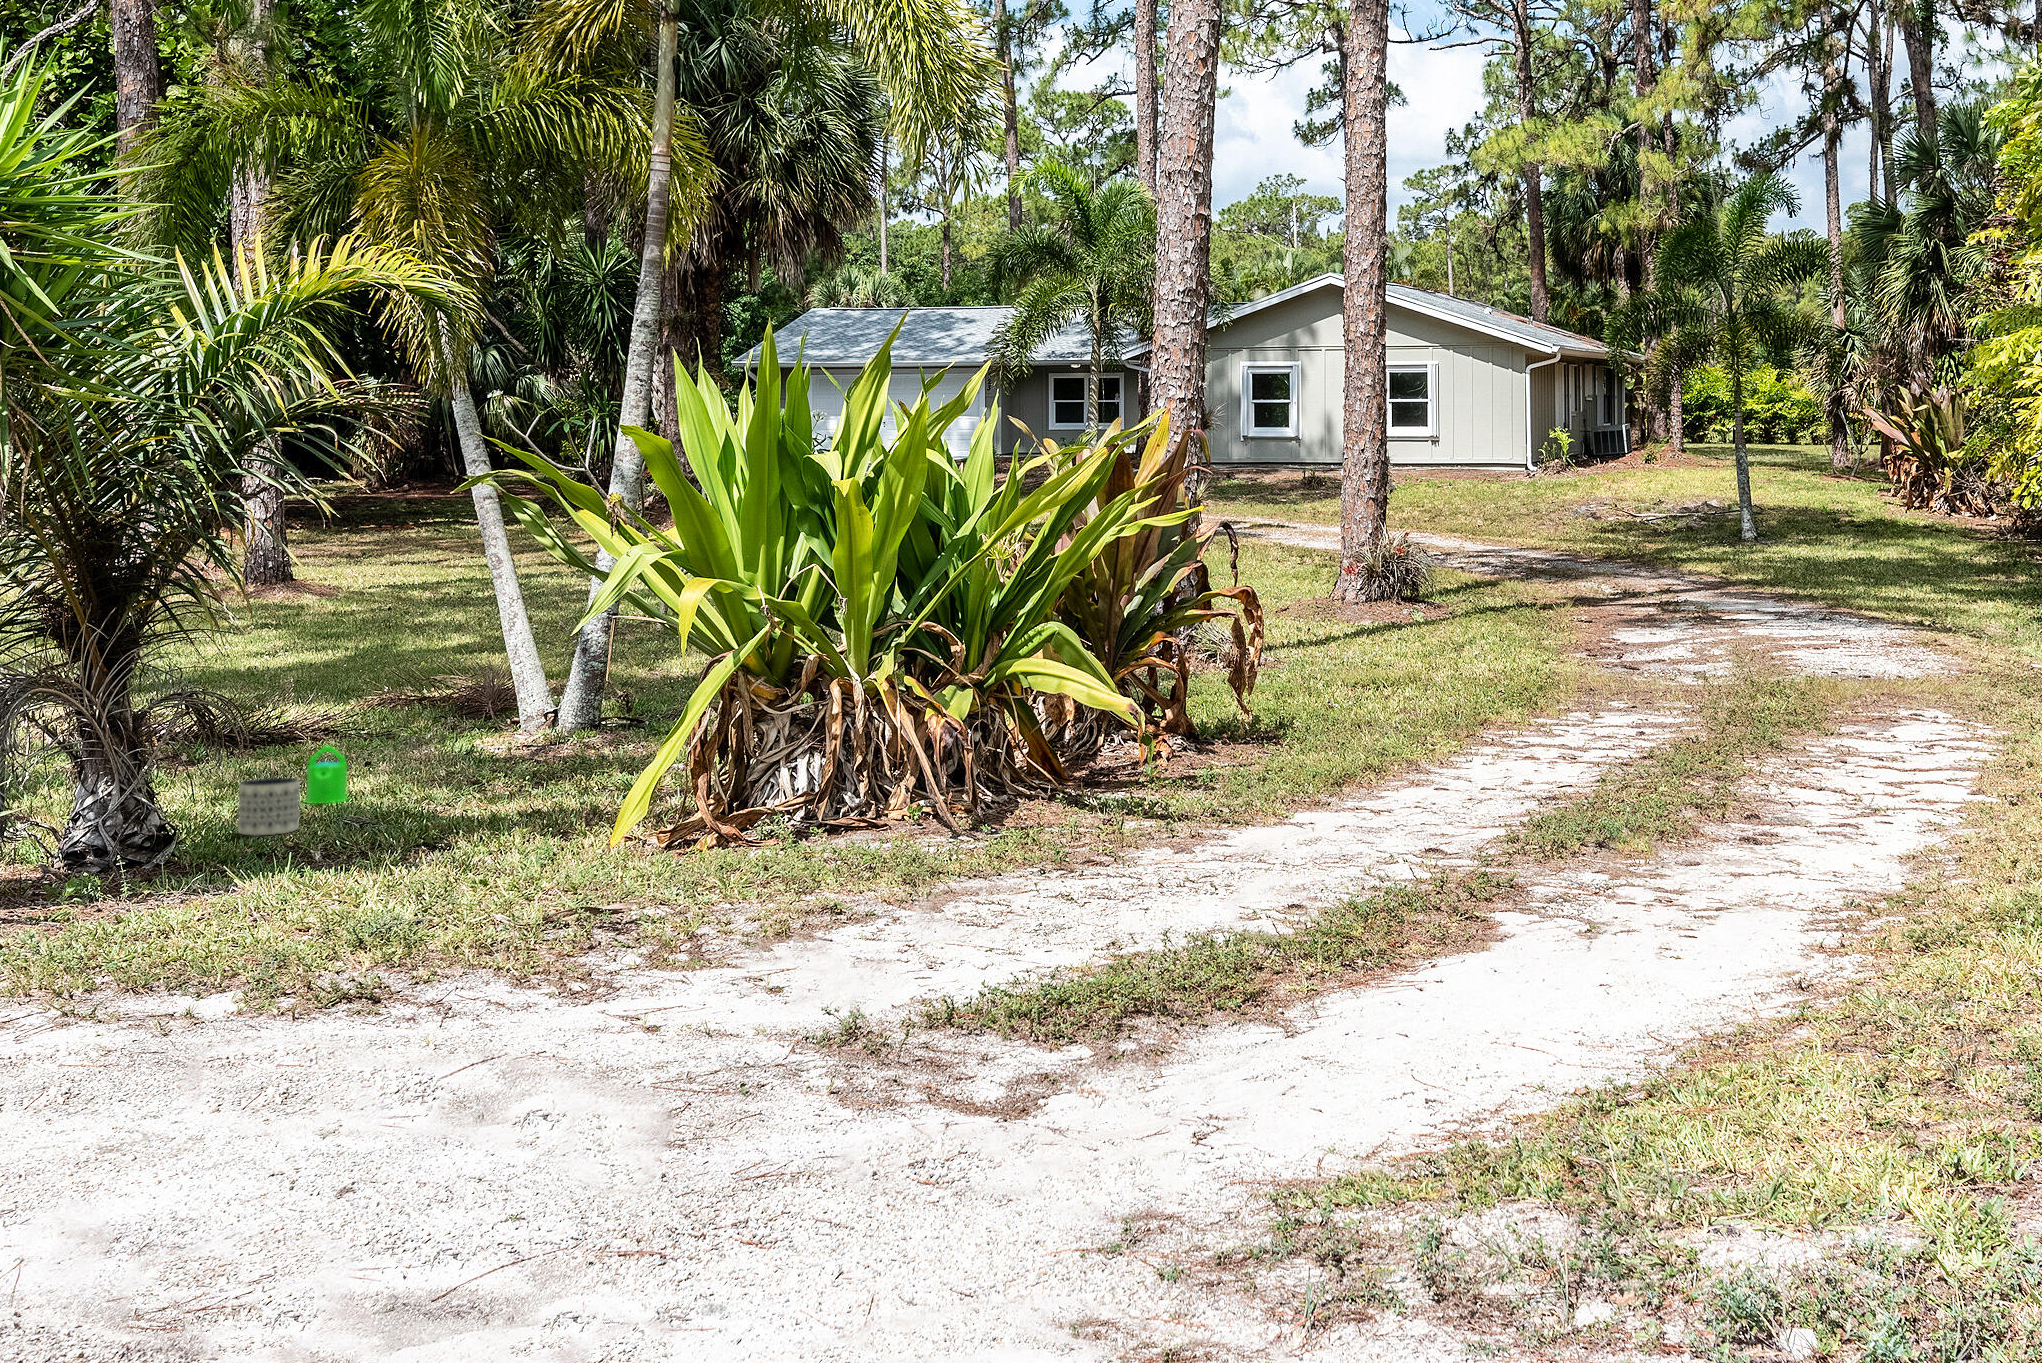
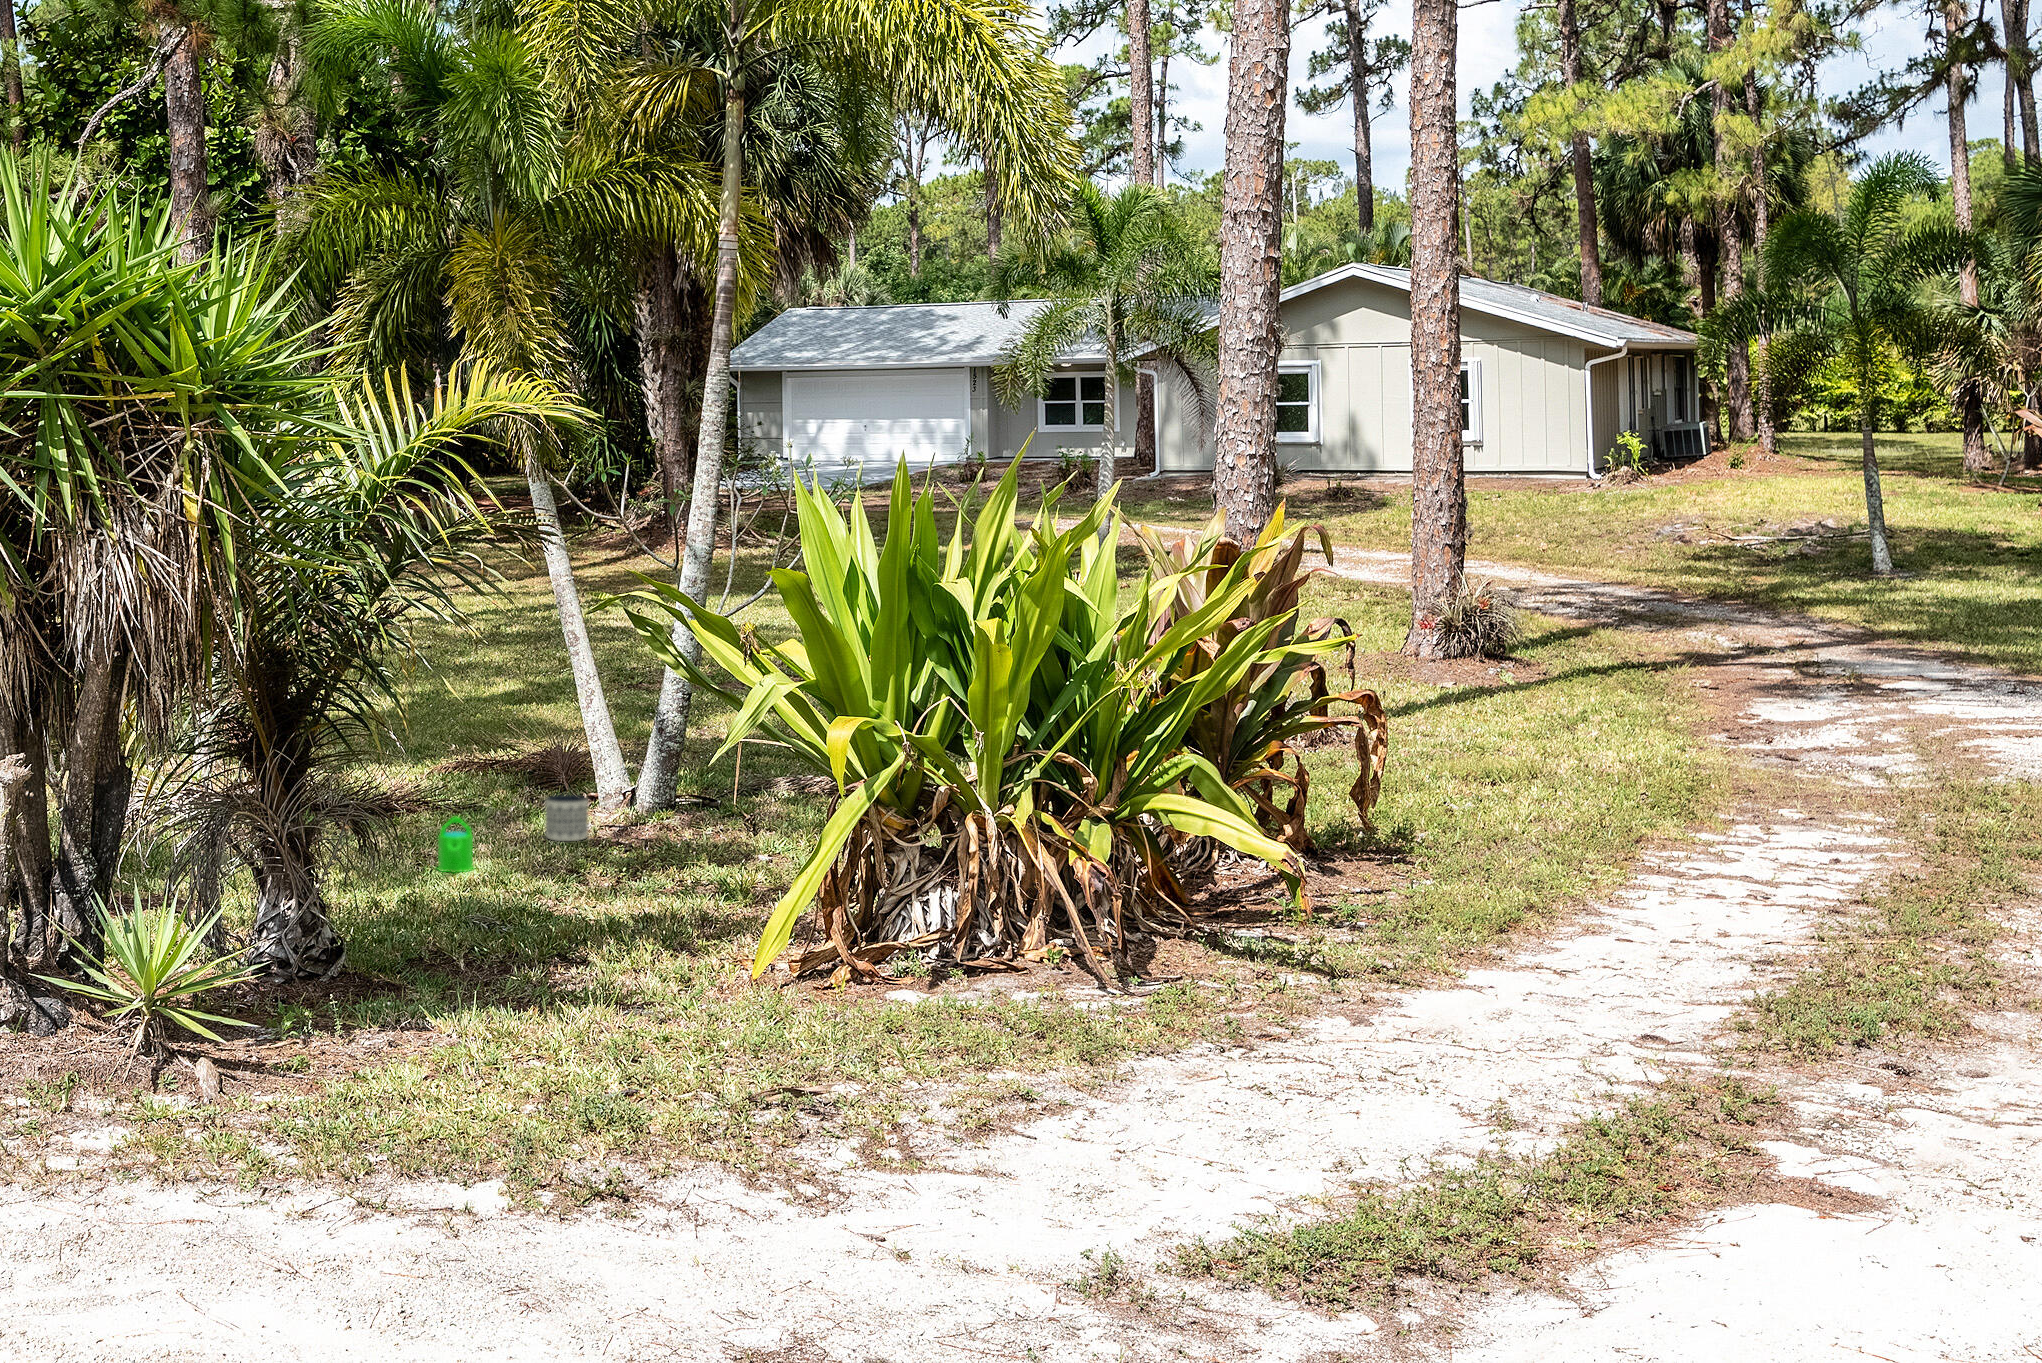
planter: present [238,778,300,836] -> present [545,795,588,841]

